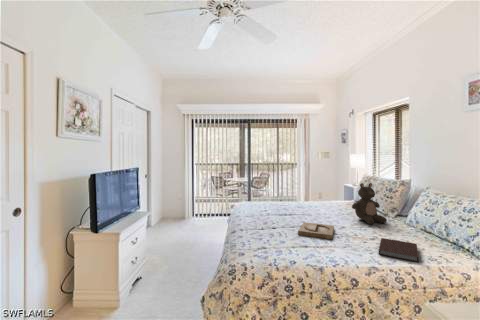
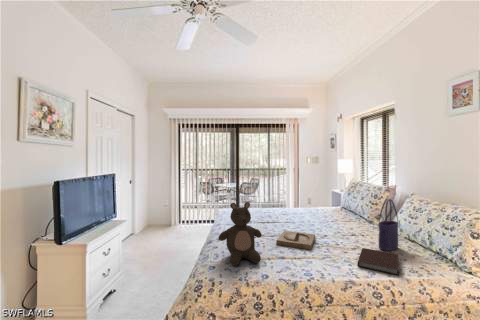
stuffed bear: present [352,183,387,224] -> present [219,202,262,266]
tote bag: none [397,192,416,241] -> present [379,199,398,251]

